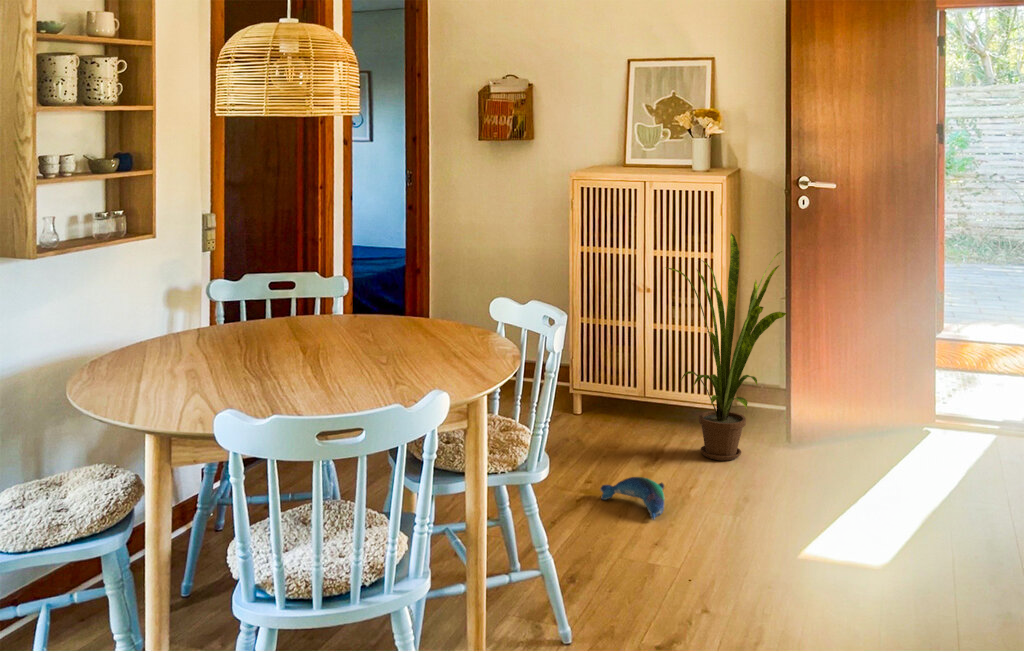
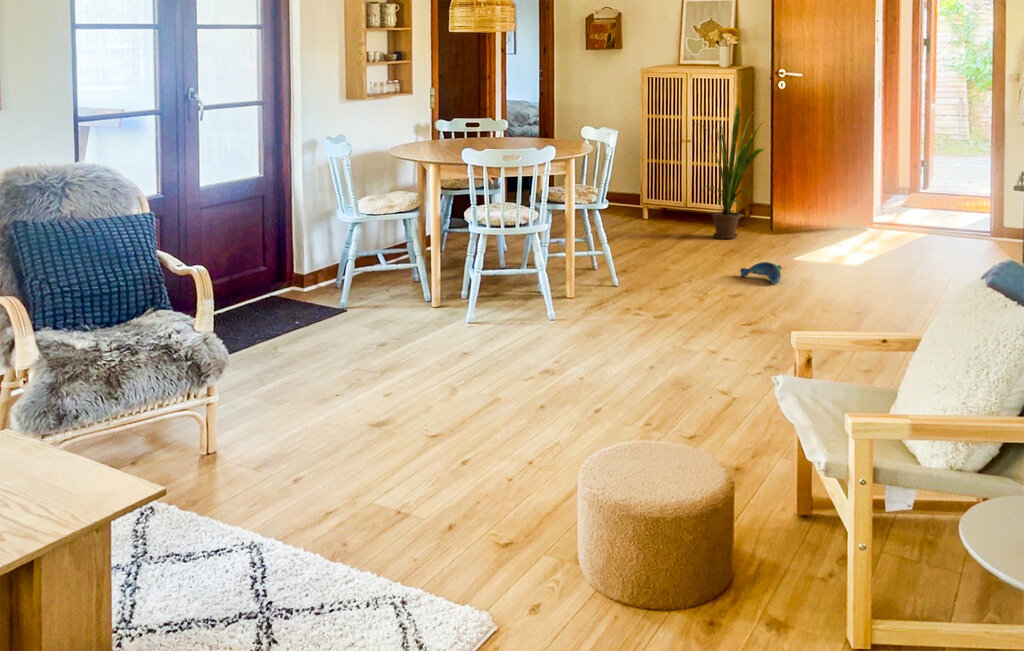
plush toy: present [600,477,665,520] -> present [740,262,781,284]

